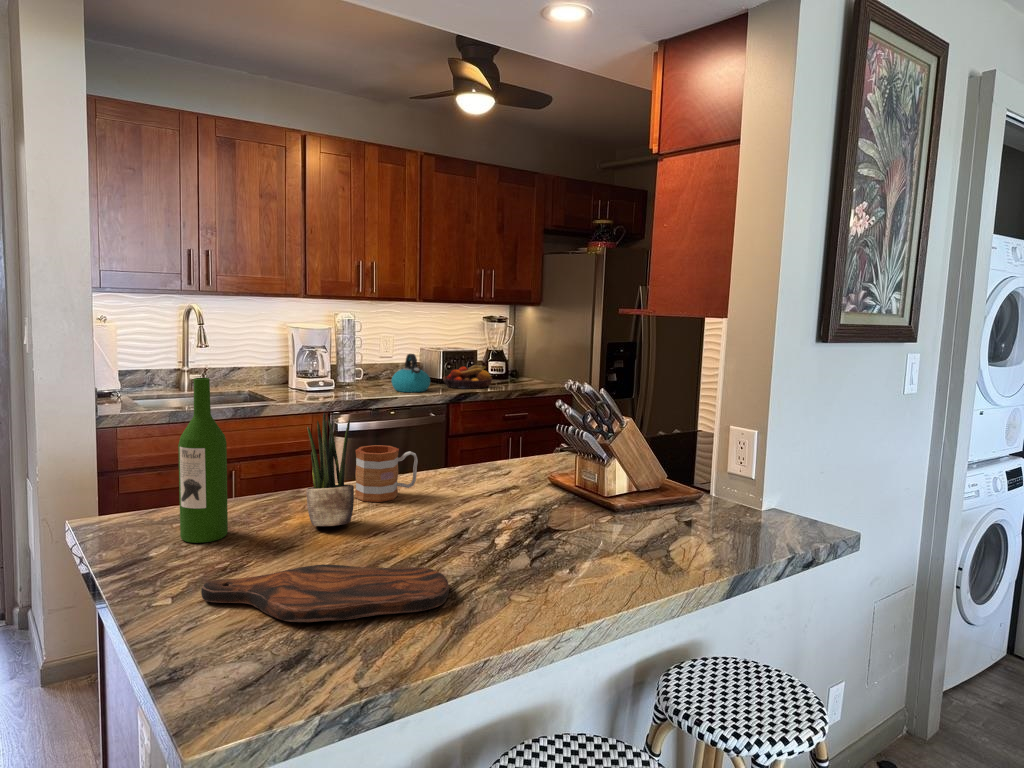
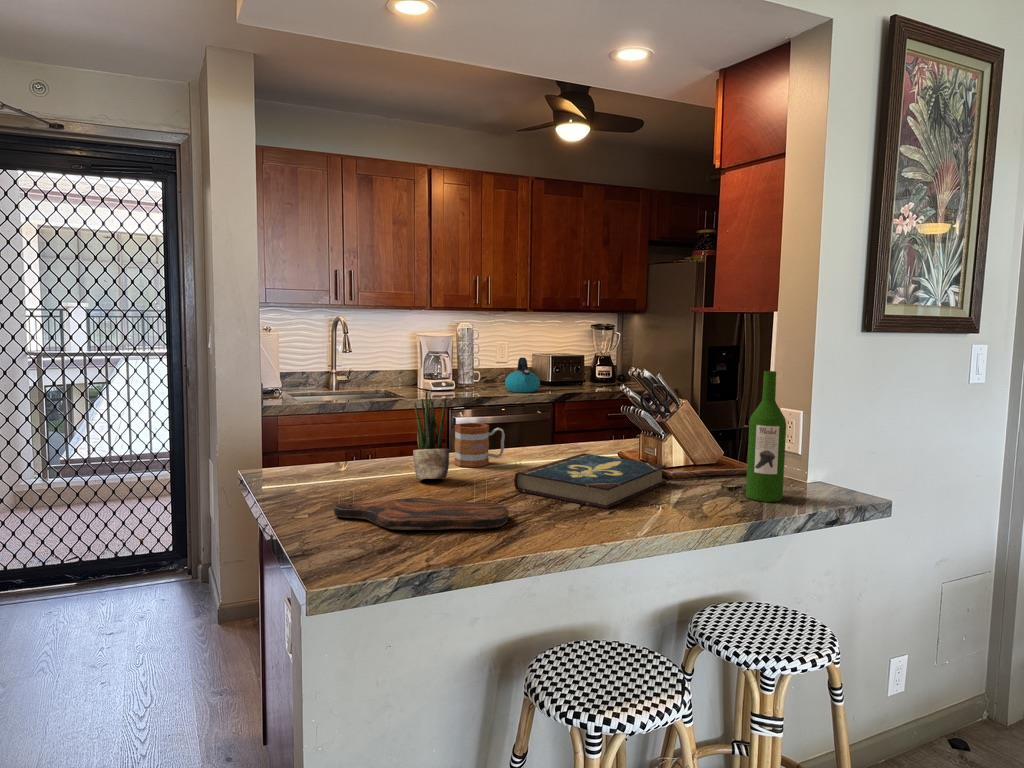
fruit bowl: present [443,365,492,389] -> none [553,368,599,390]
wine bottle: present [178,378,228,543] -> present [746,371,786,502]
book: none [441,481,617,564] -> present [514,453,666,509]

